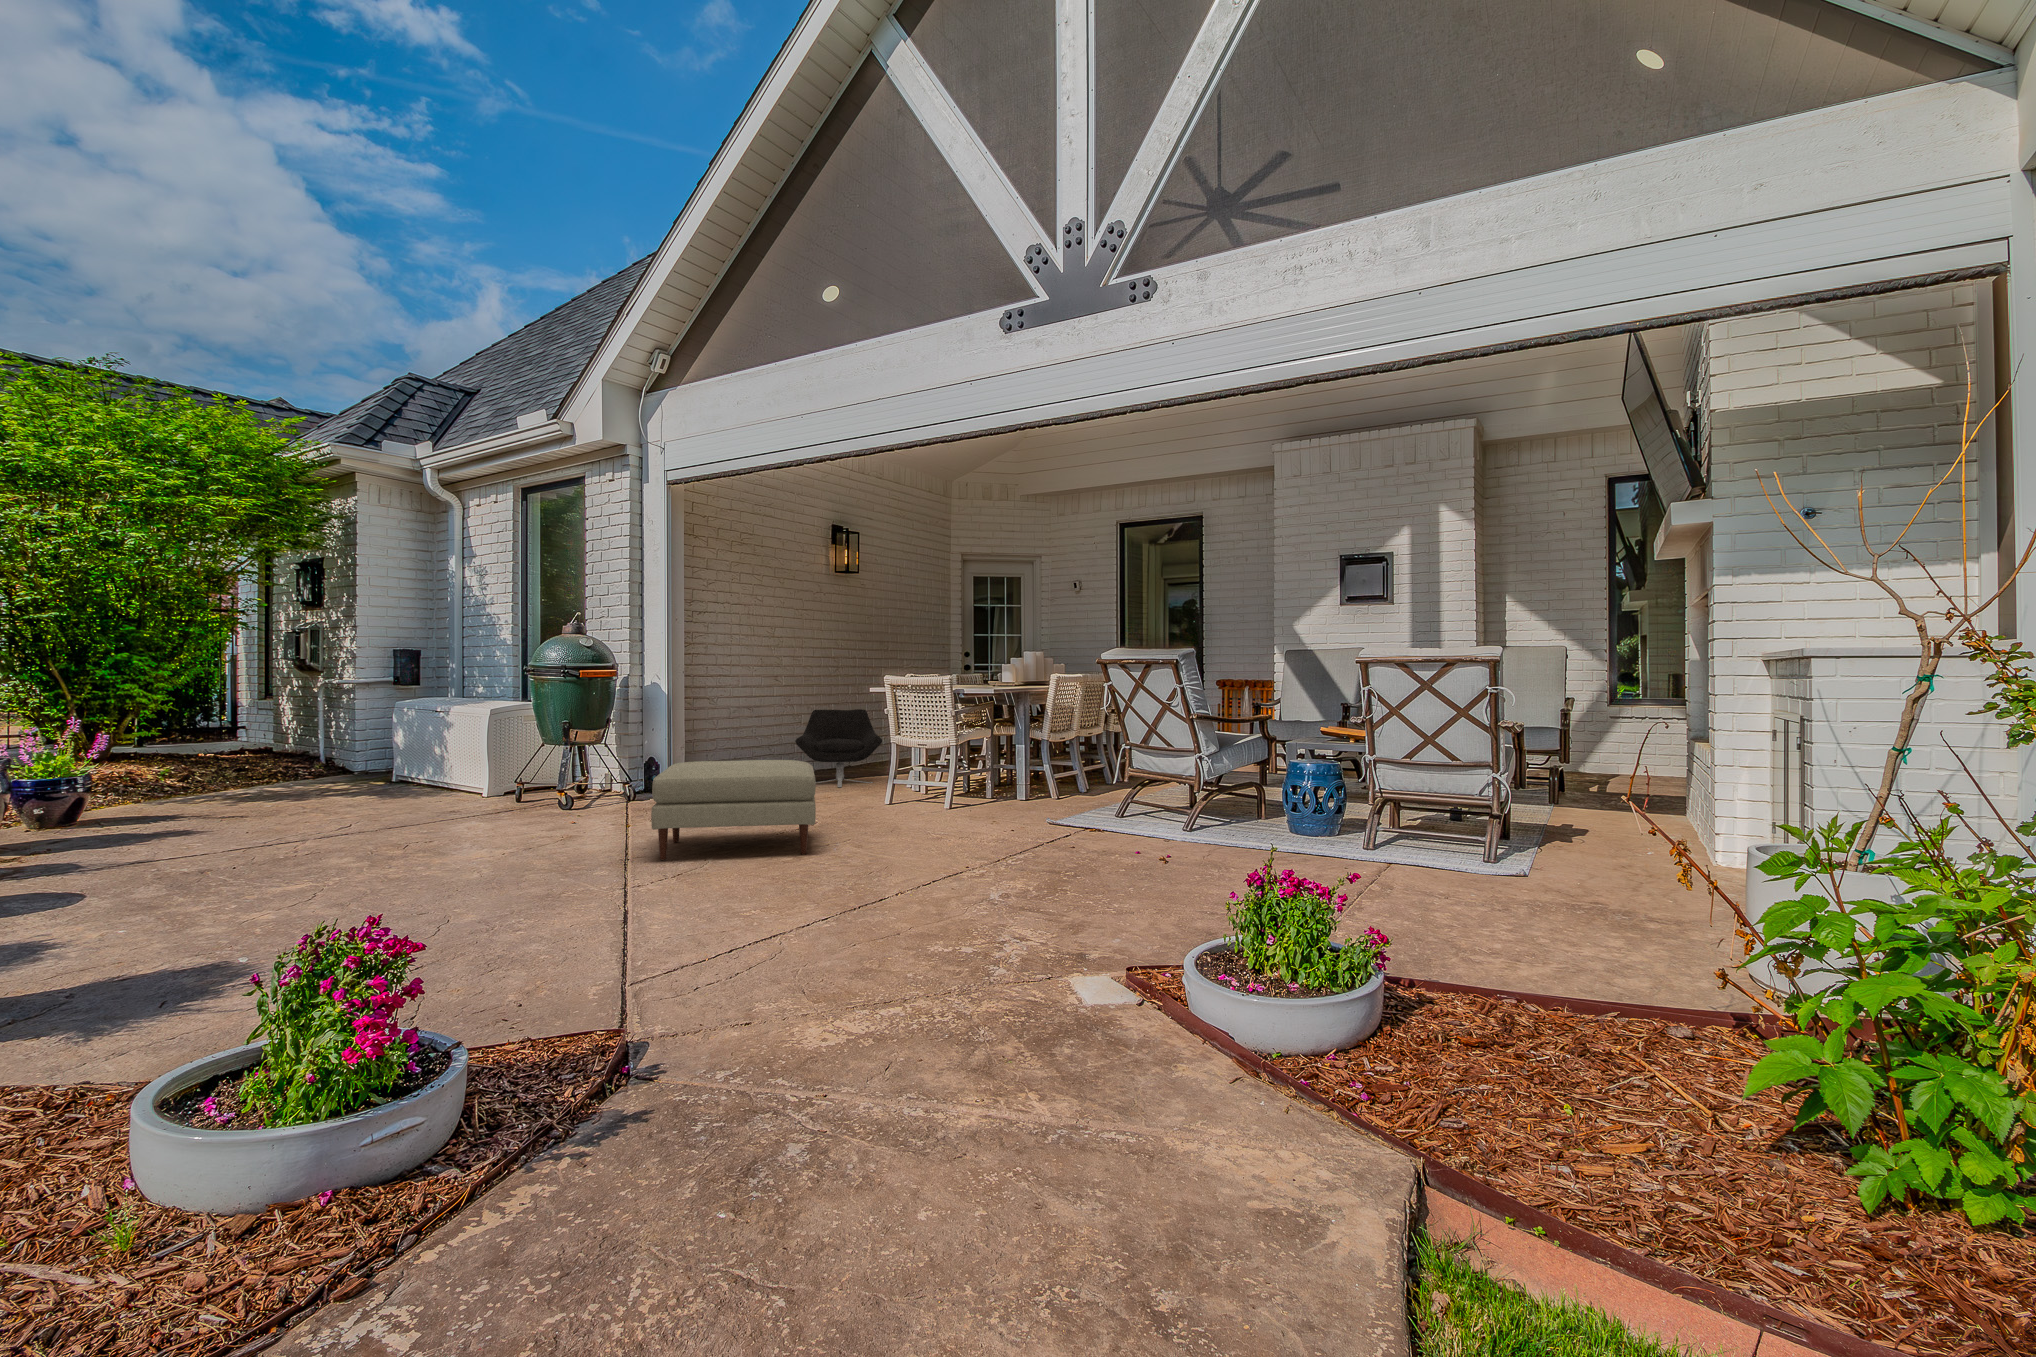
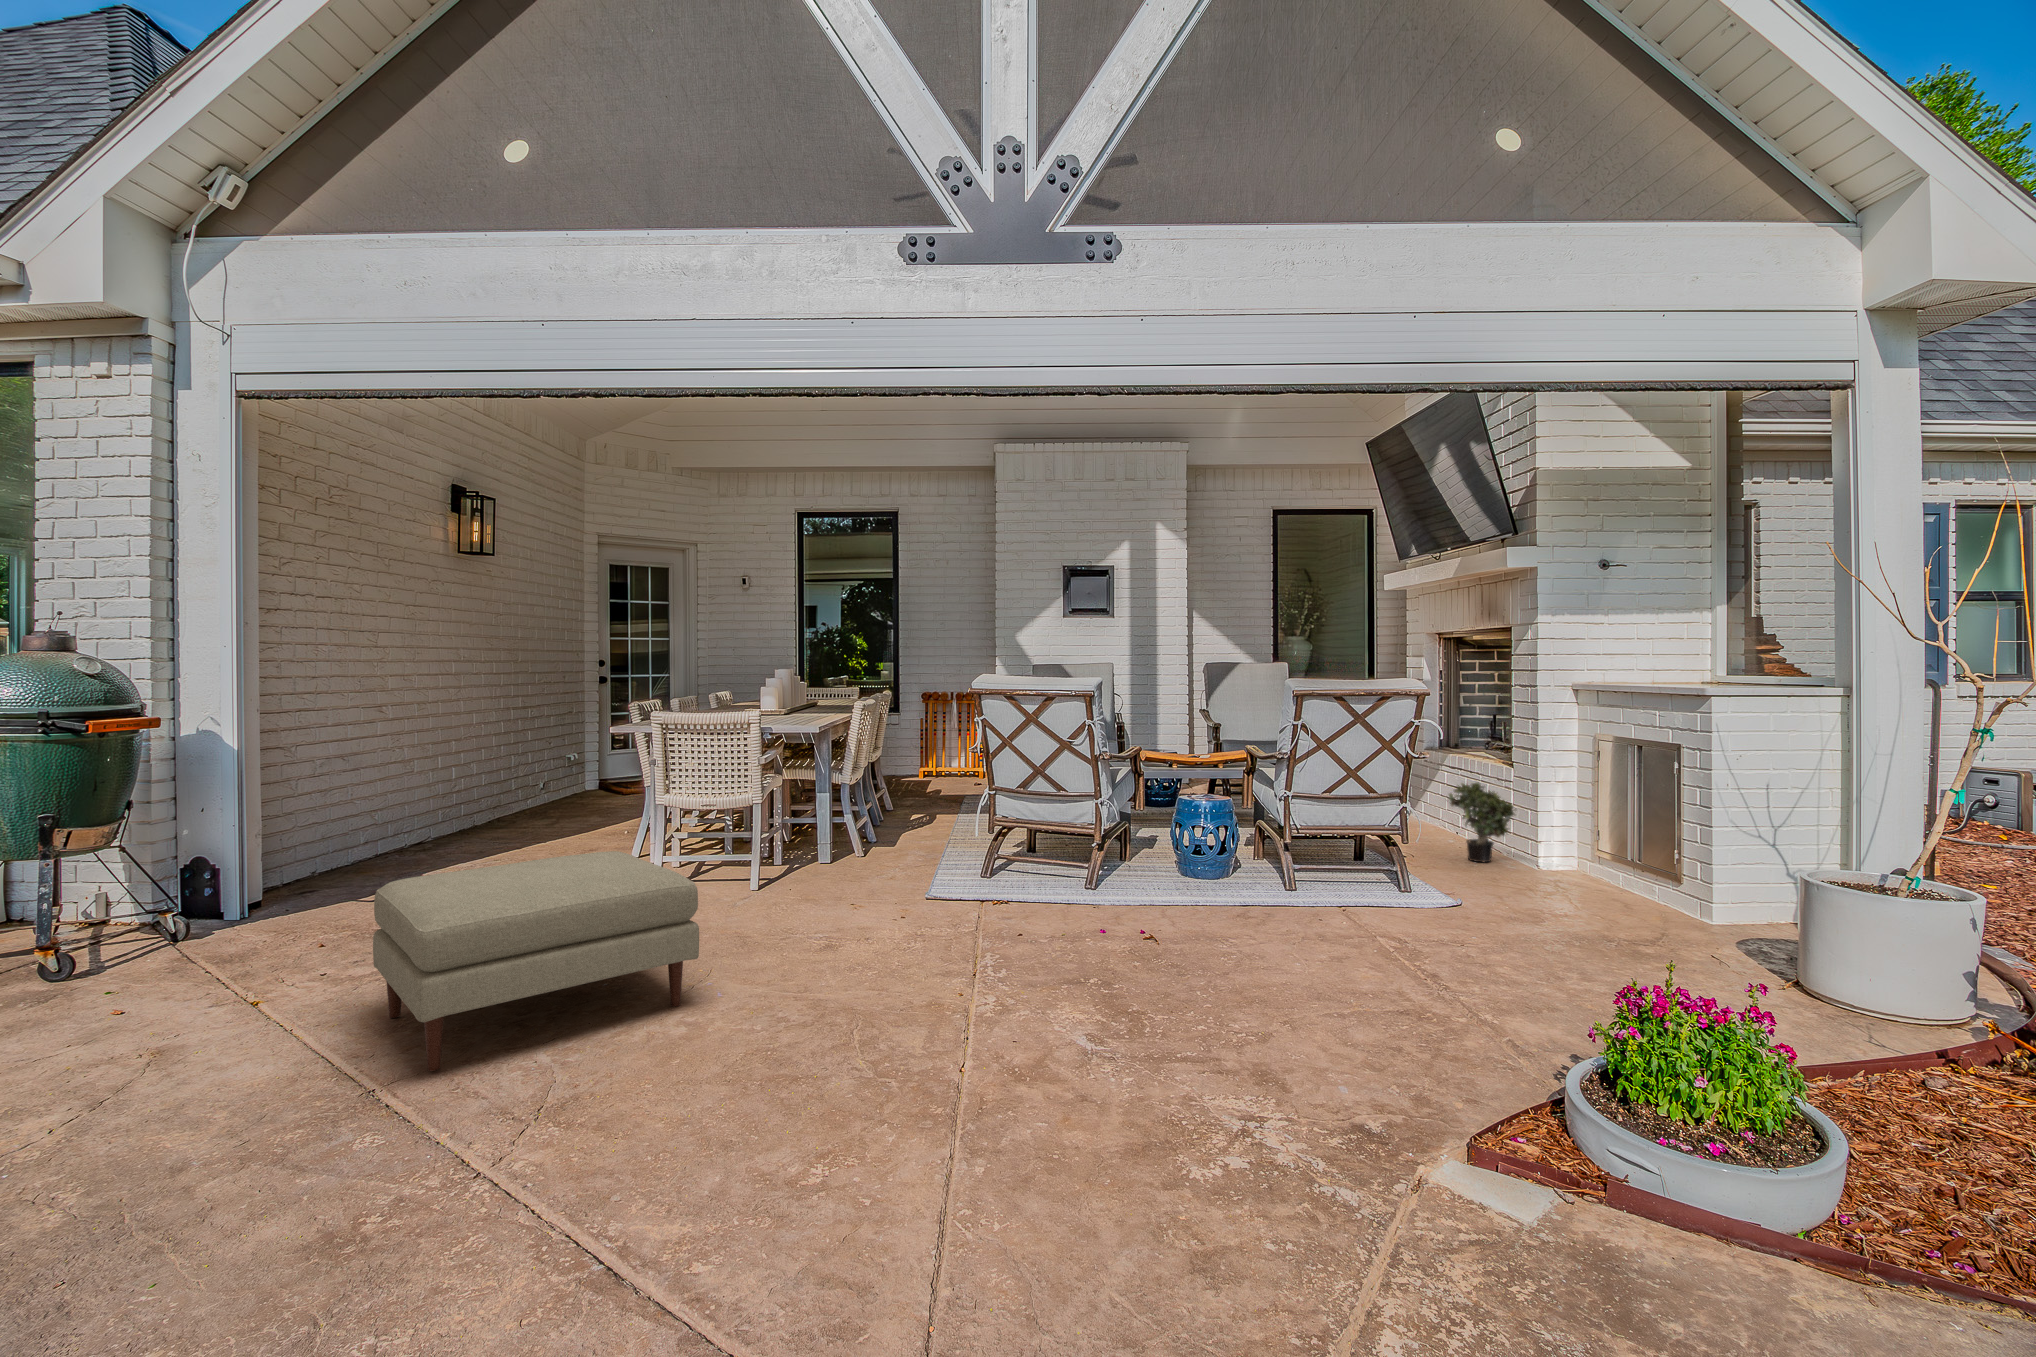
lounge chair: present [795,709,882,787] -> none [431,742,573,856]
potted plant: none [1607,767,1689,857] -> present [1449,782,1515,862]

